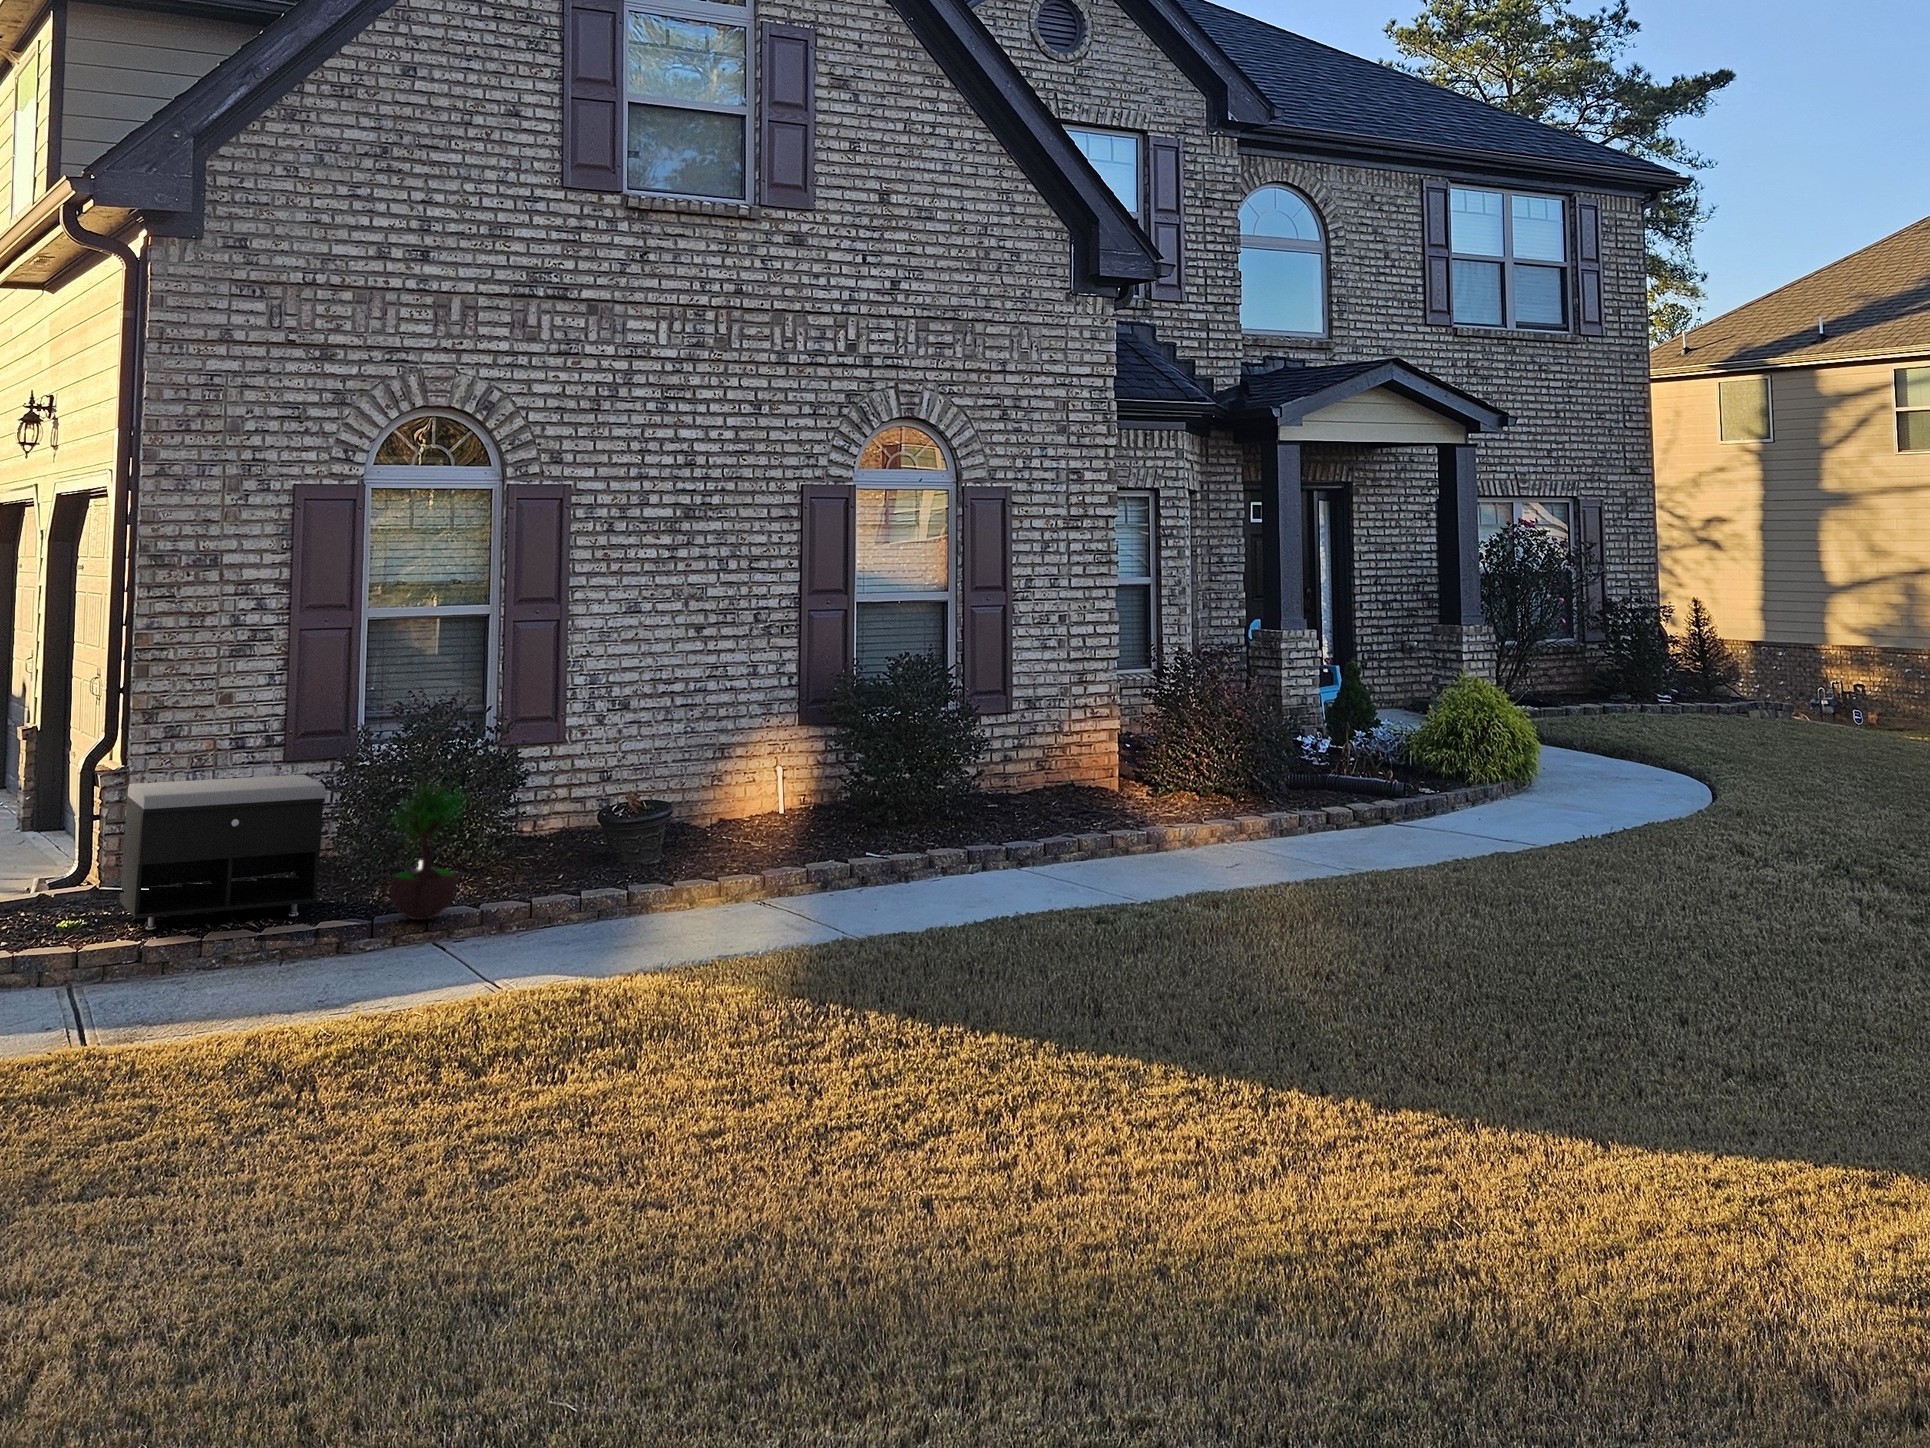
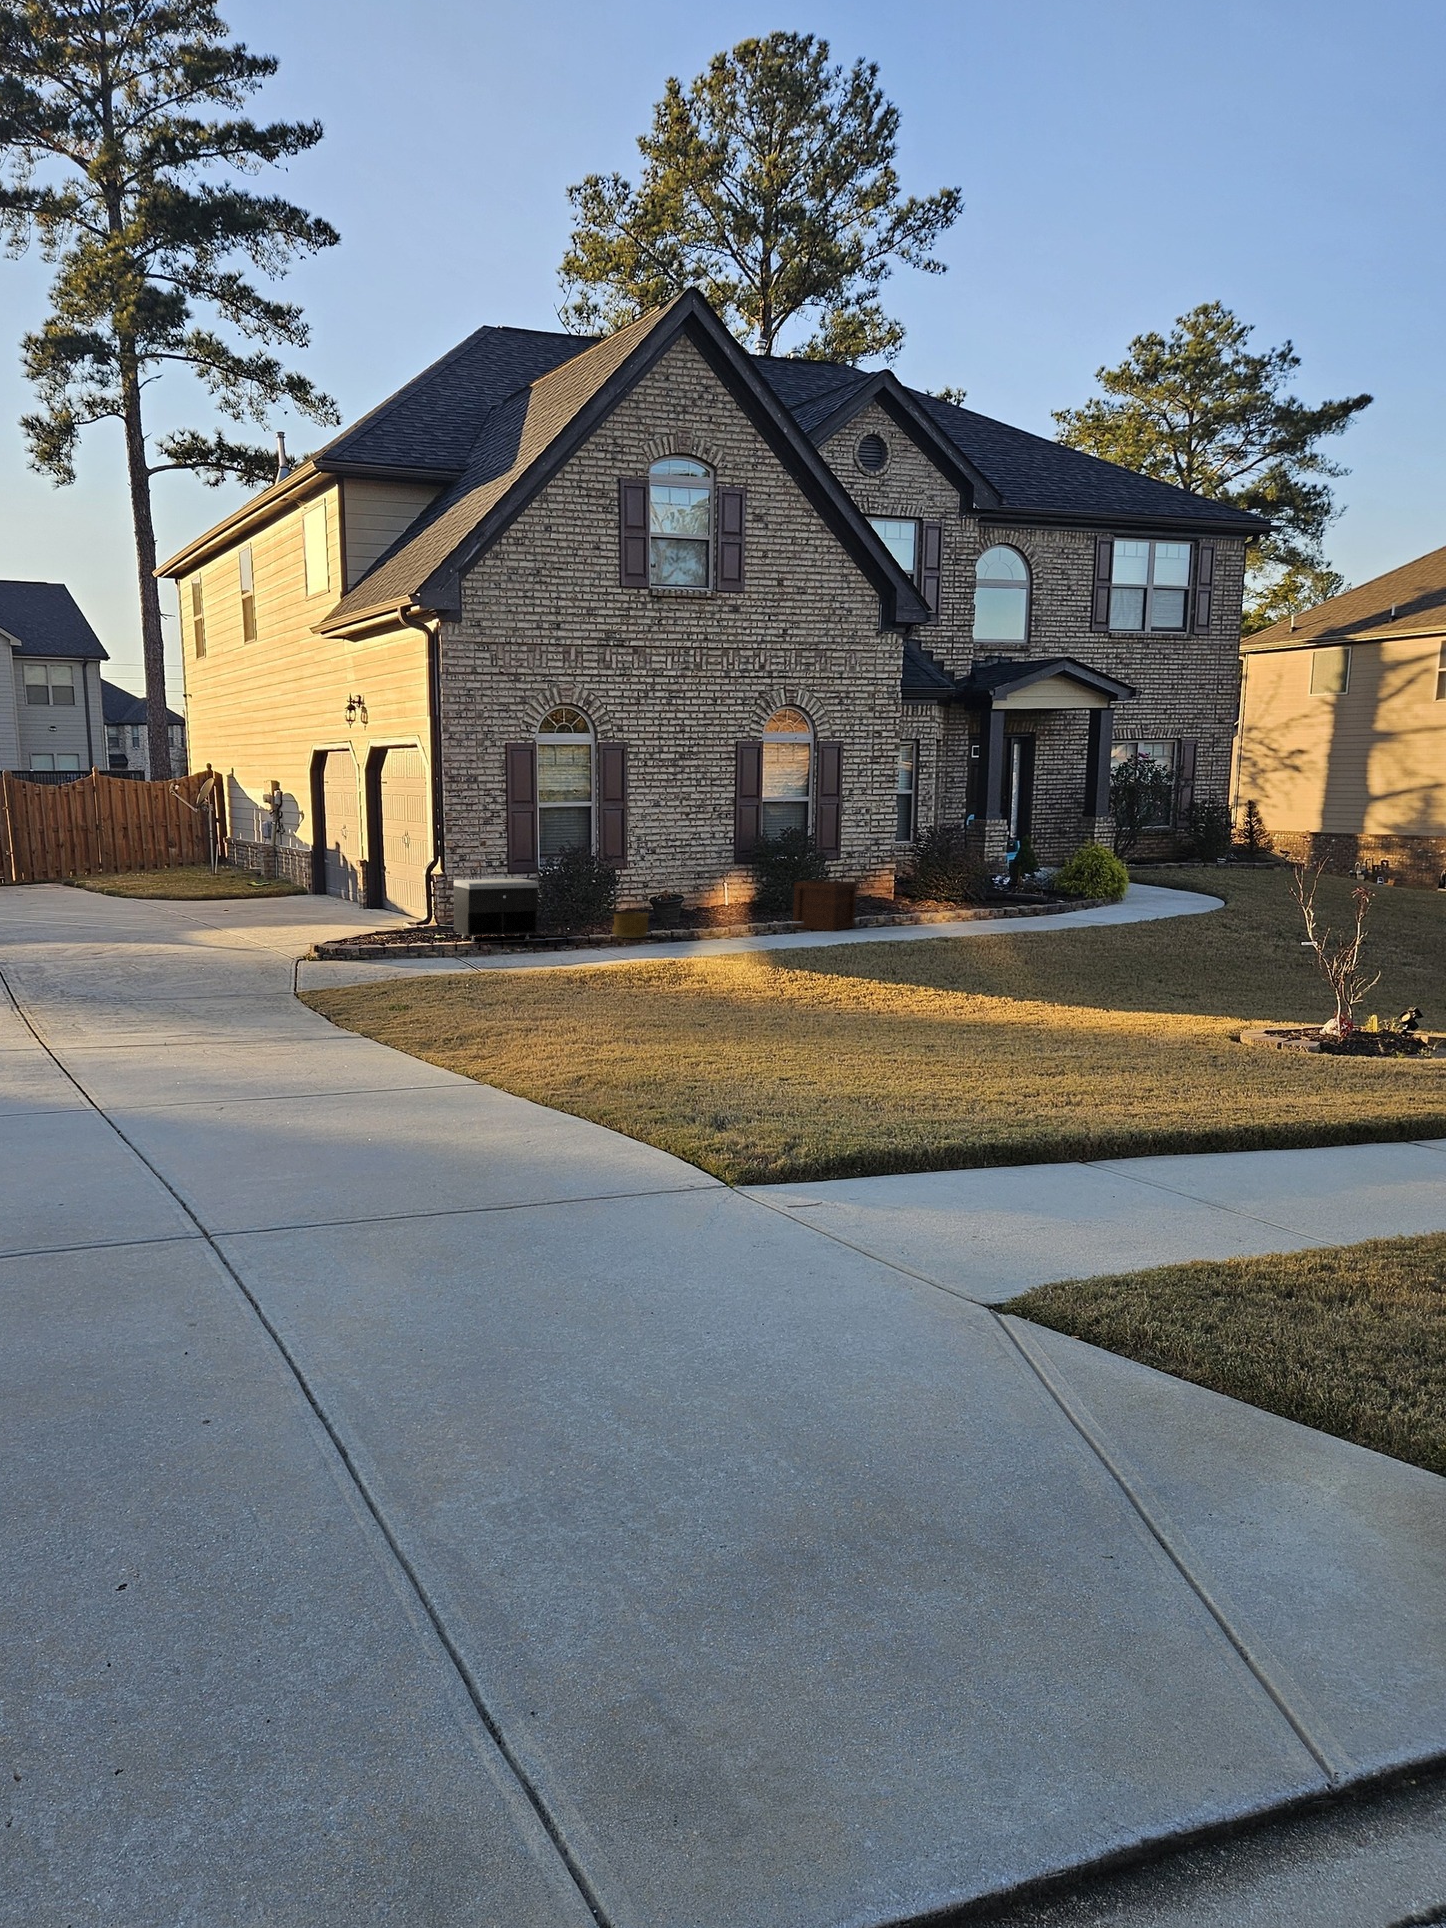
wooden crate: none [911,755,1039,868] -> present [793,880,857,931]
potted tree: present [382,772,468,920] -> none [567,875,605,941]
basket: none [500,844,586,906] -> present [612,912,649,938]

